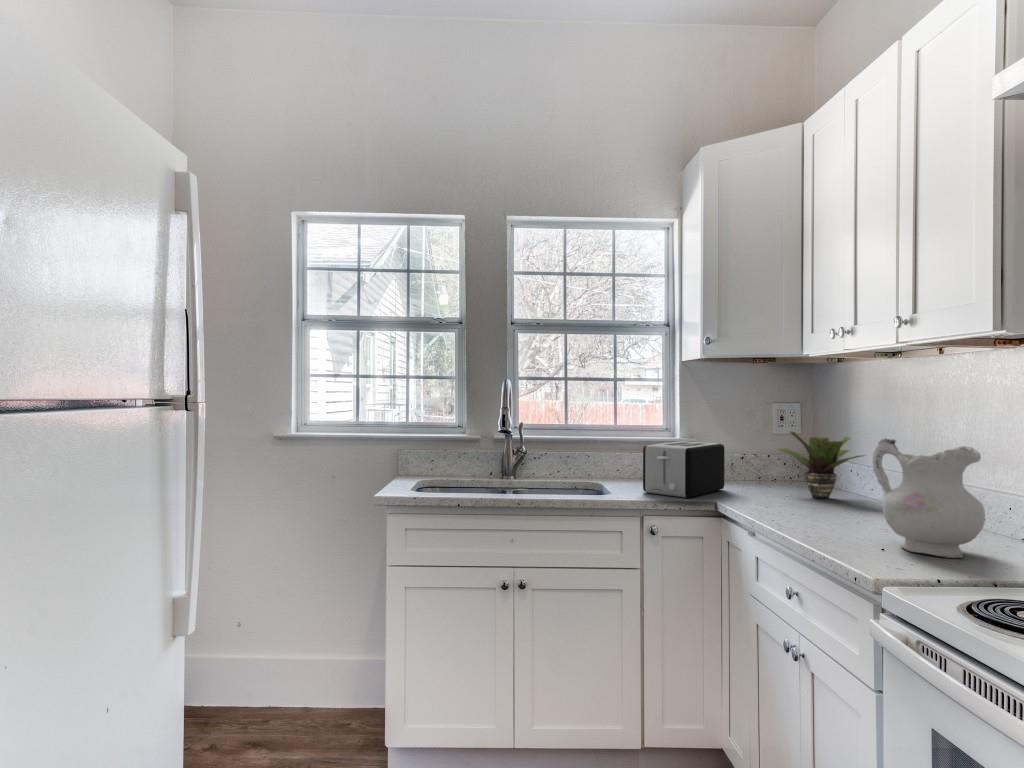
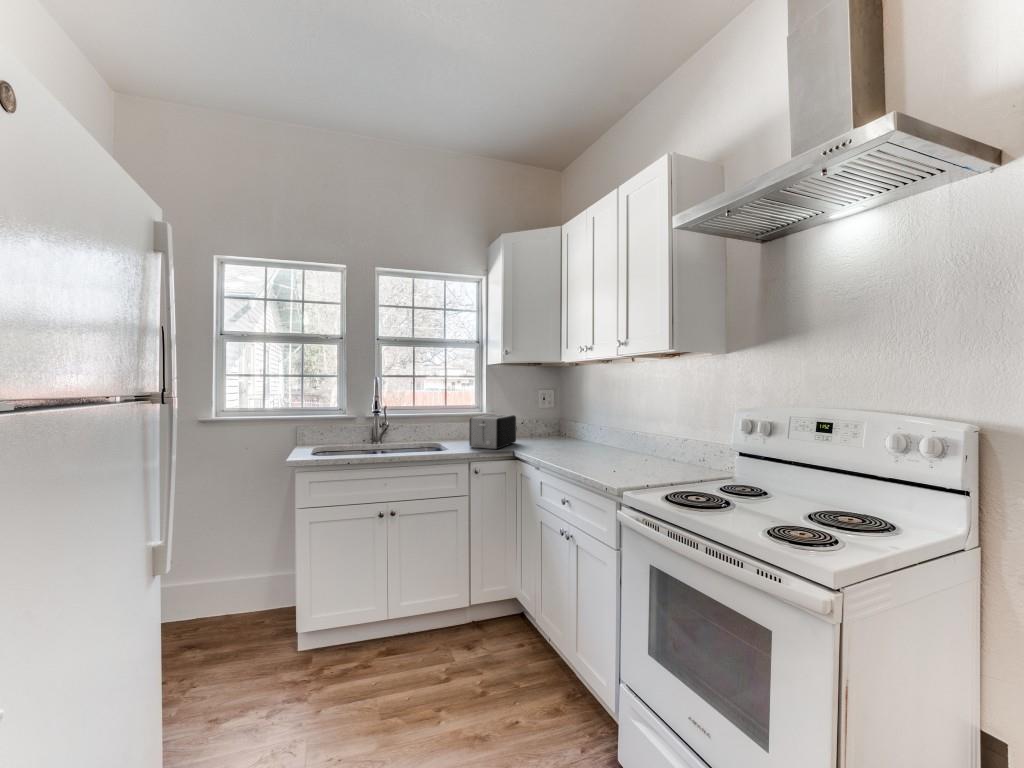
potted plant: present [778,432,863,498] -> none [545,407,593,444]
ceramic pitcher: present [873,438,985,558] -> none [606,408,660,472]

